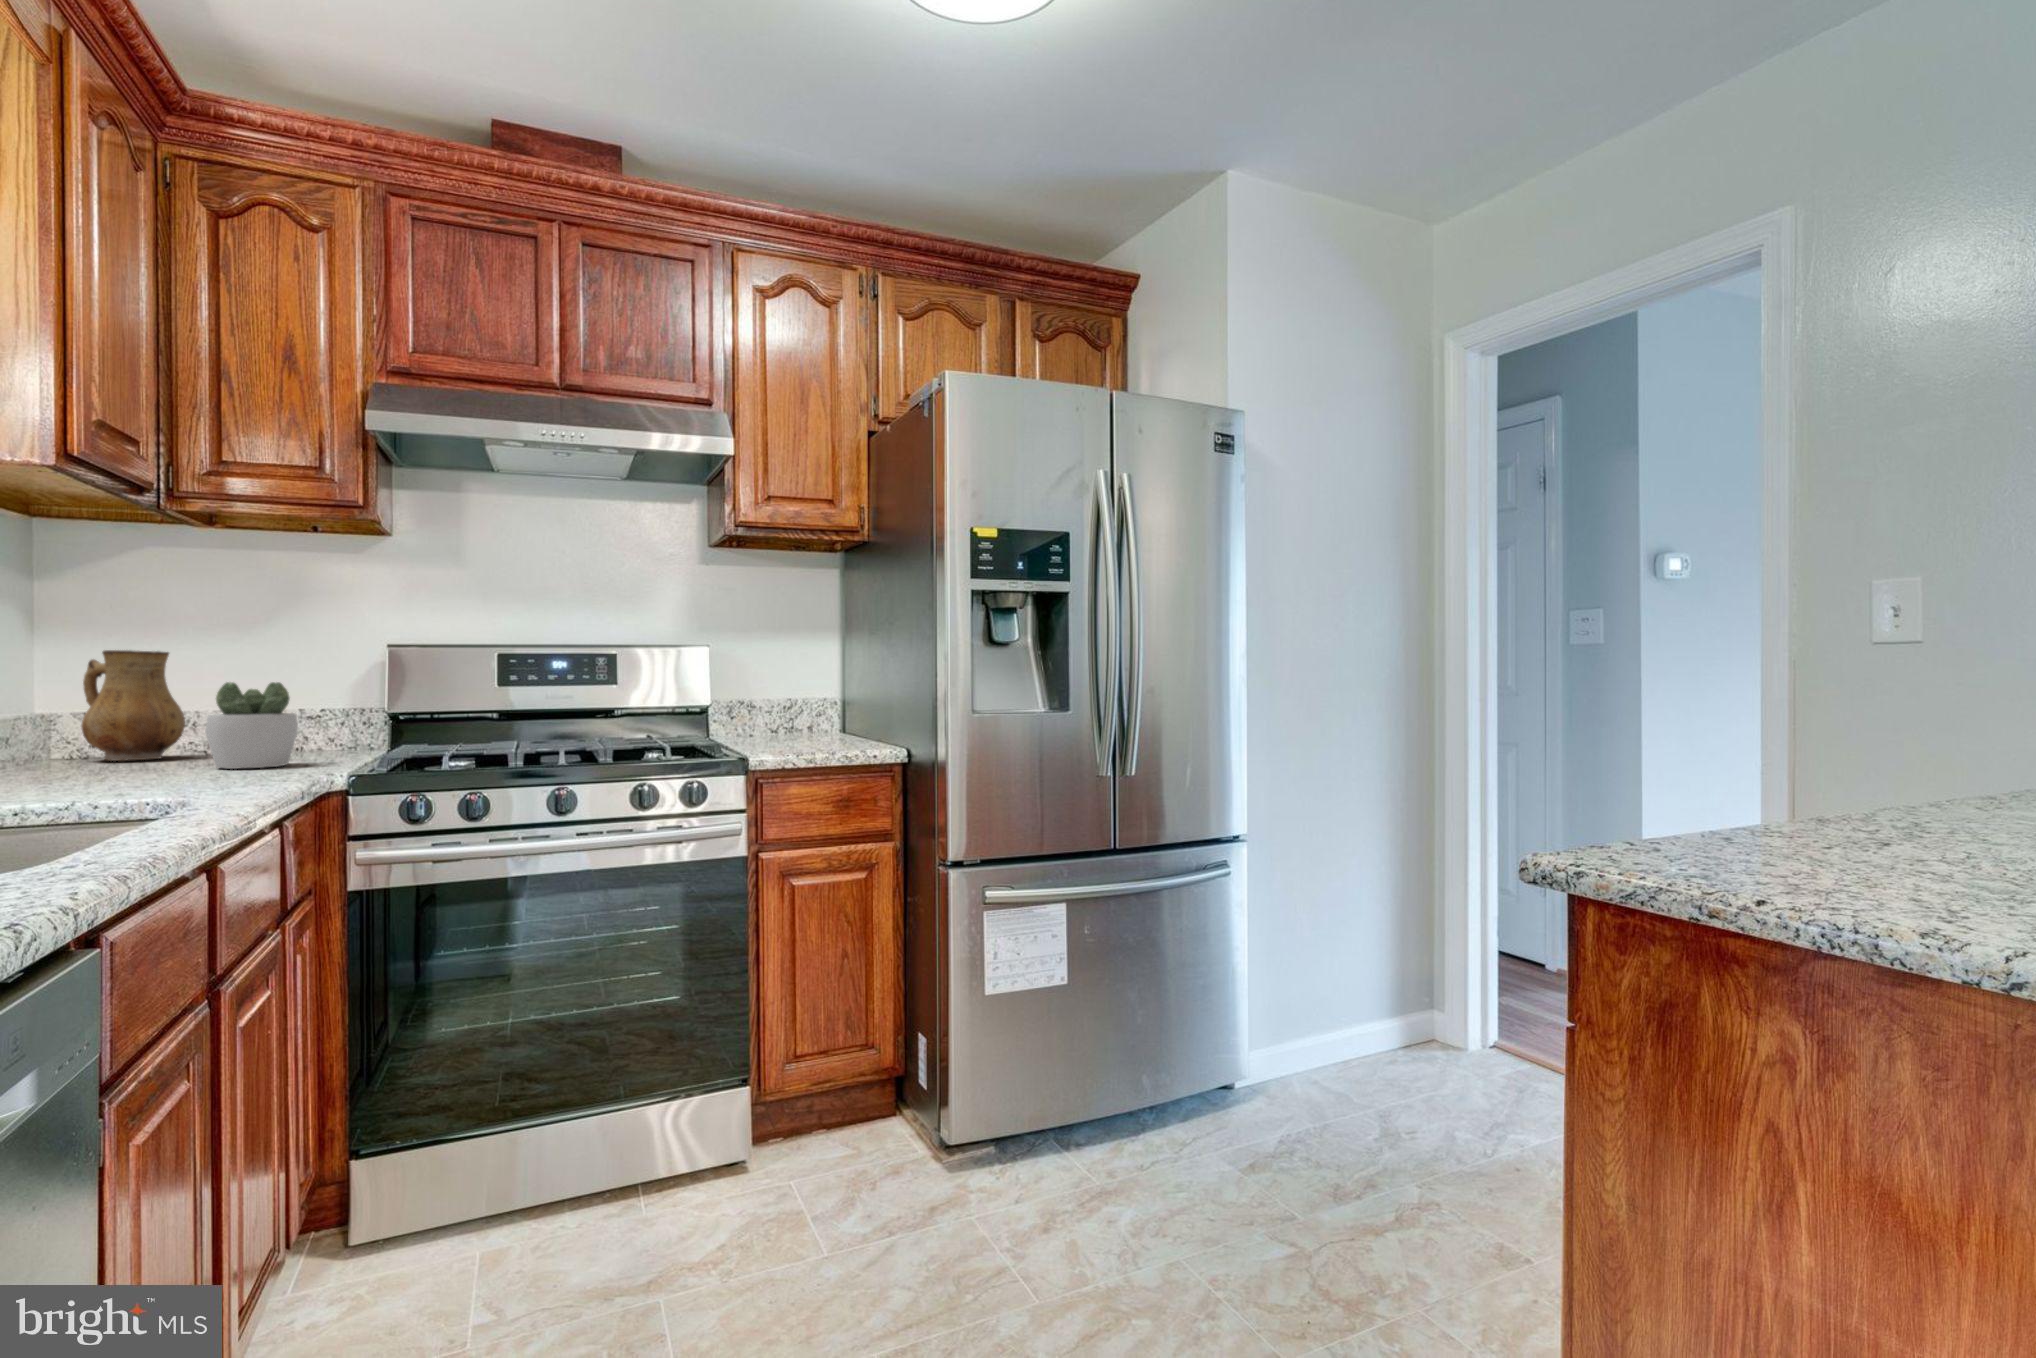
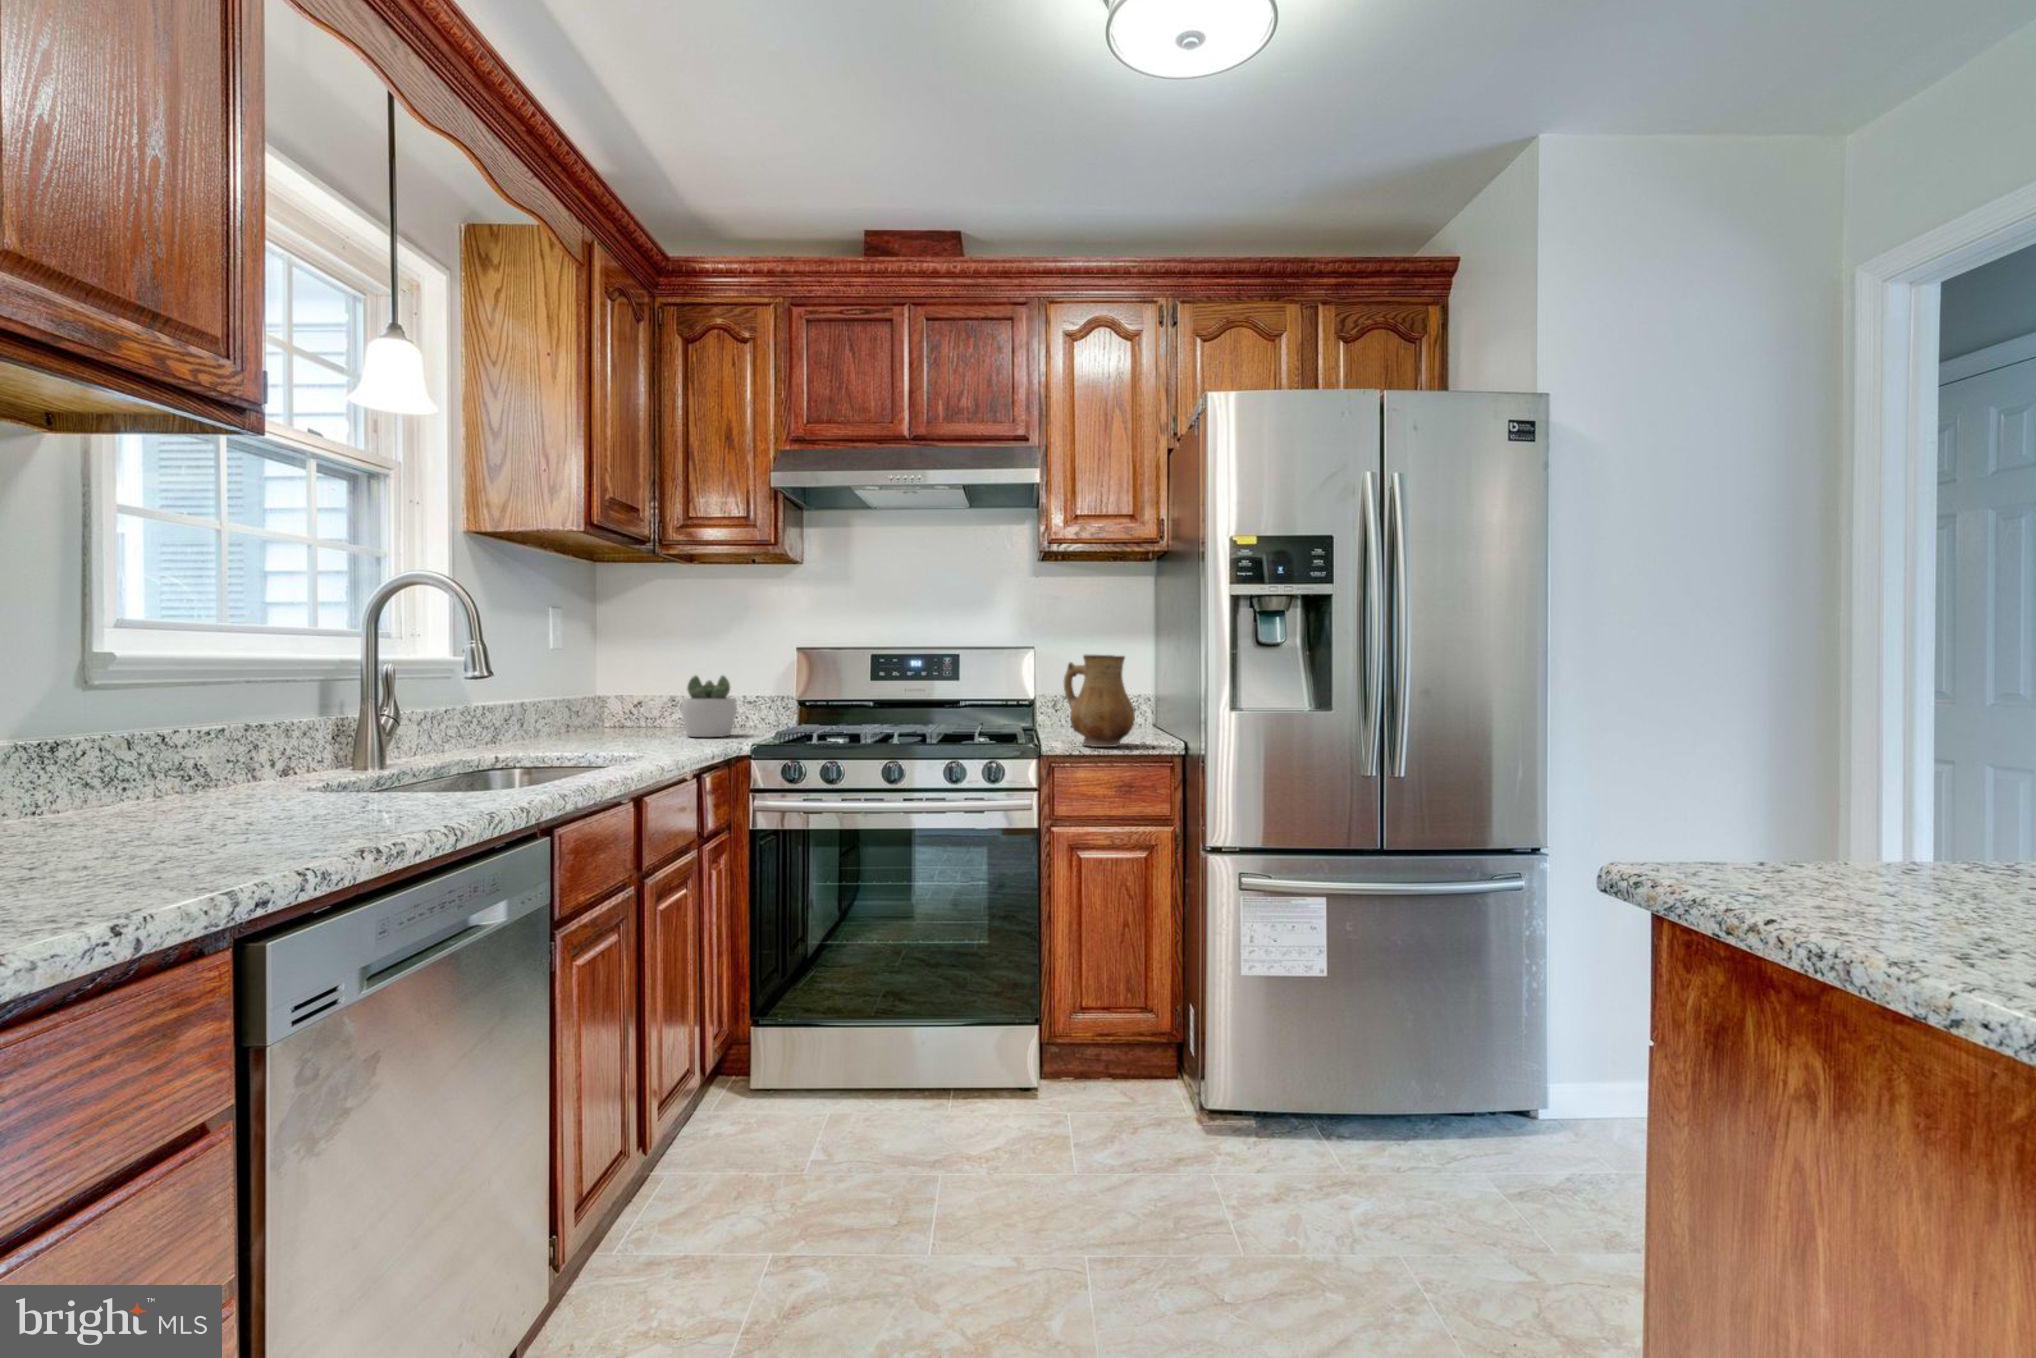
ceramic pitcher: present [81,650,185,761] -> present [1064,655,1135,747]

